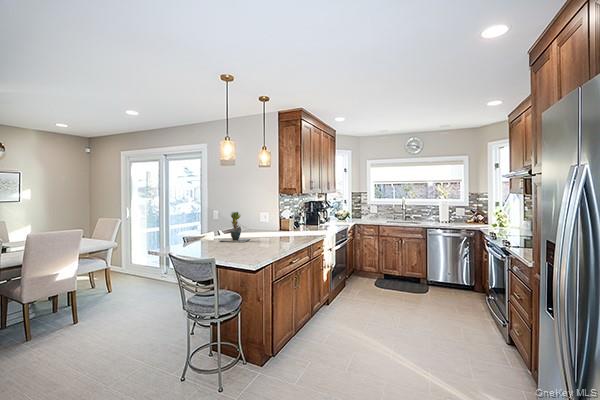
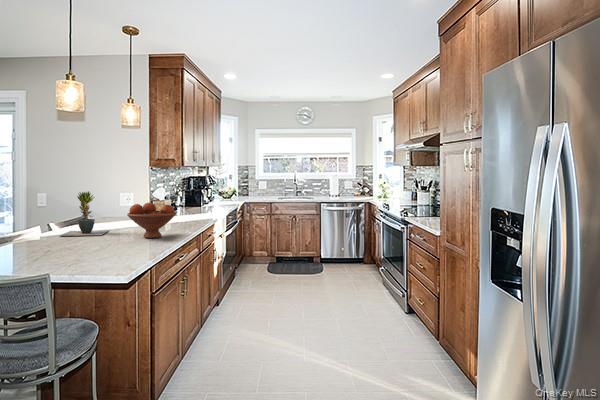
fruit bowl: none [261,220,294,245] -> present [127,203,176,238]

